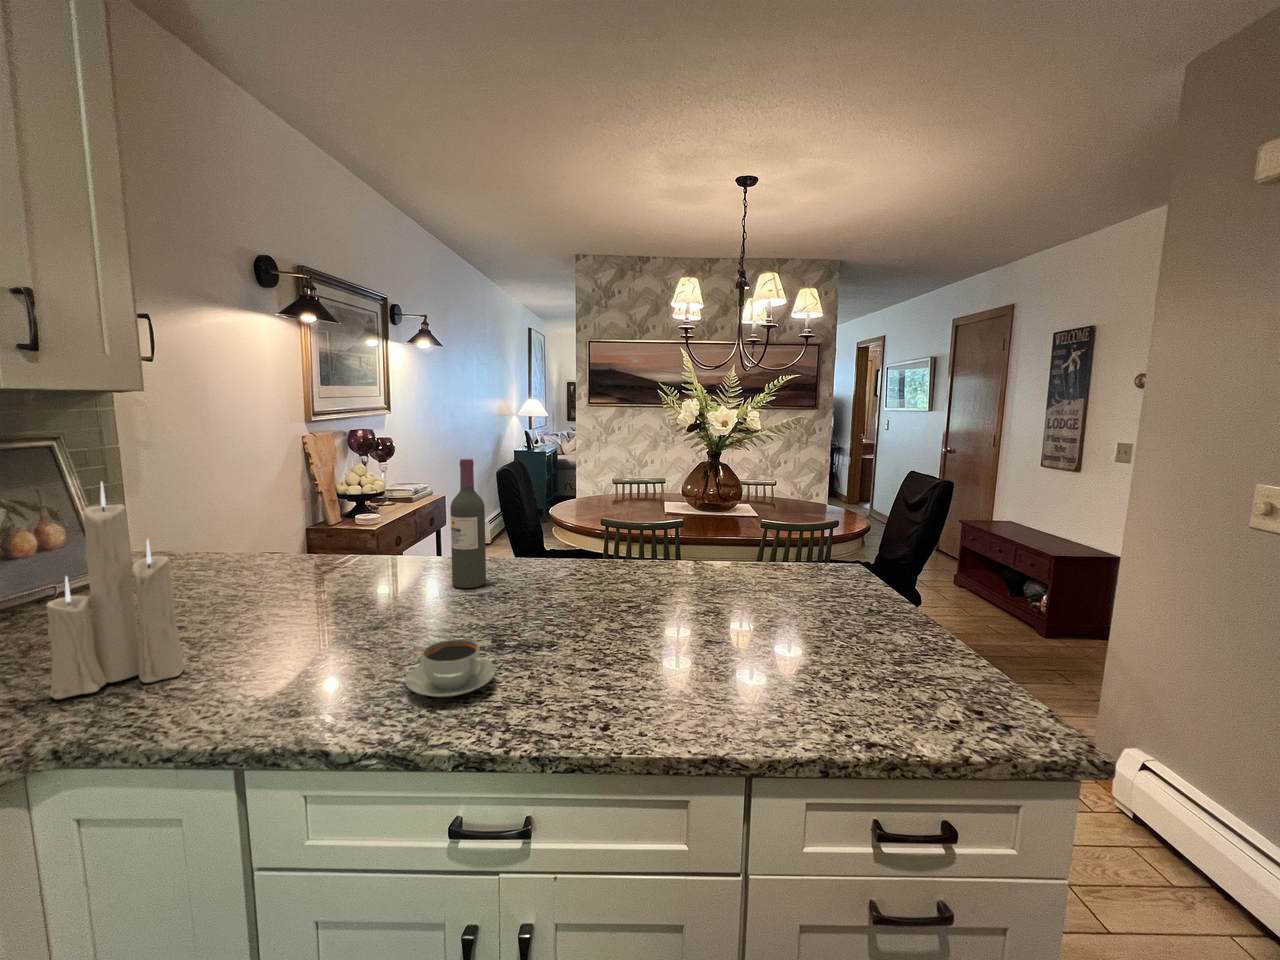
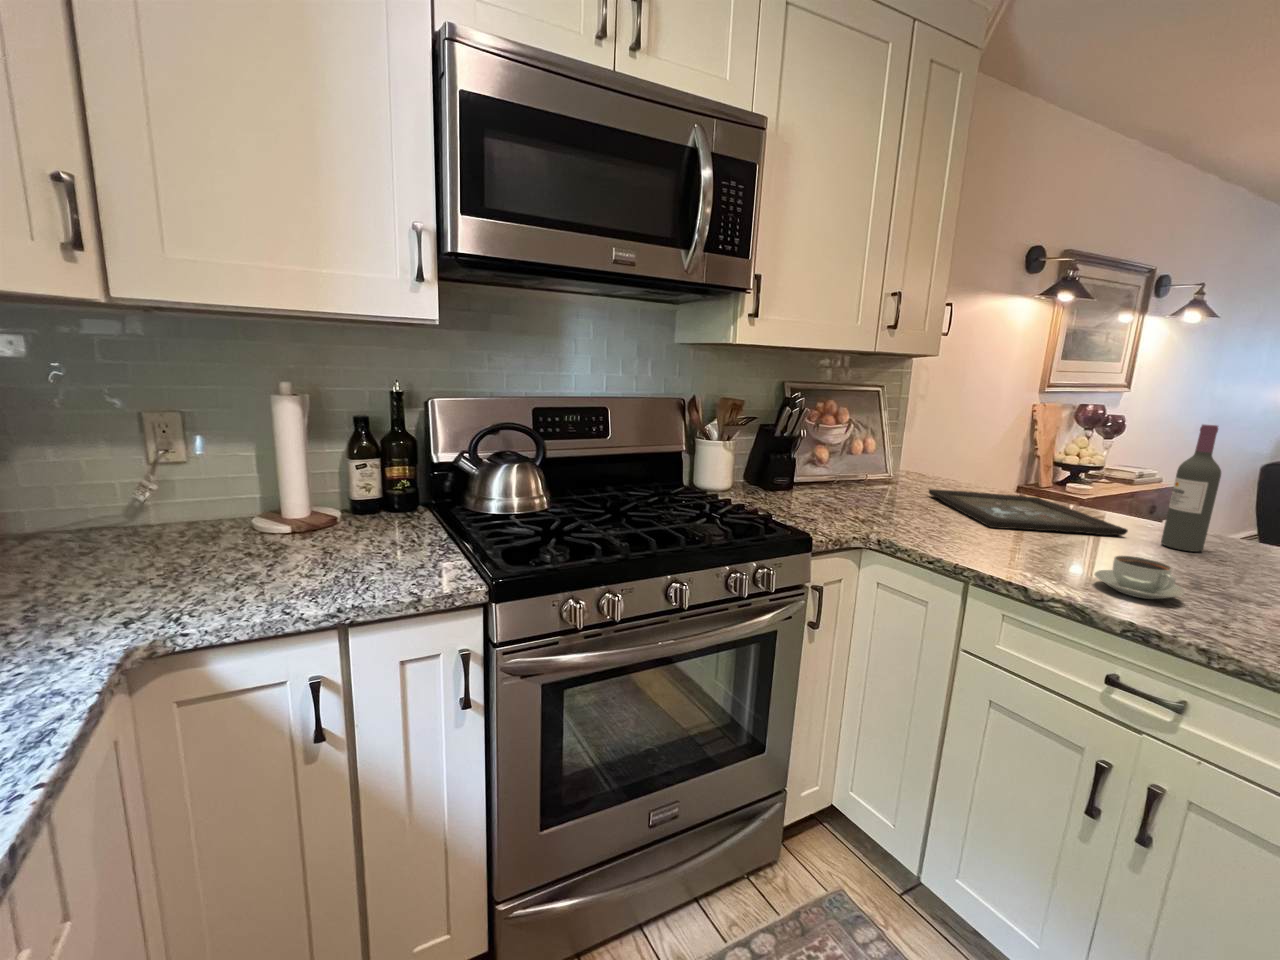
candle: present [46,482,185,699] -> none [875,398,947,529]
tray: none [174,556,422,633] -> present [929,489,1128,536]

